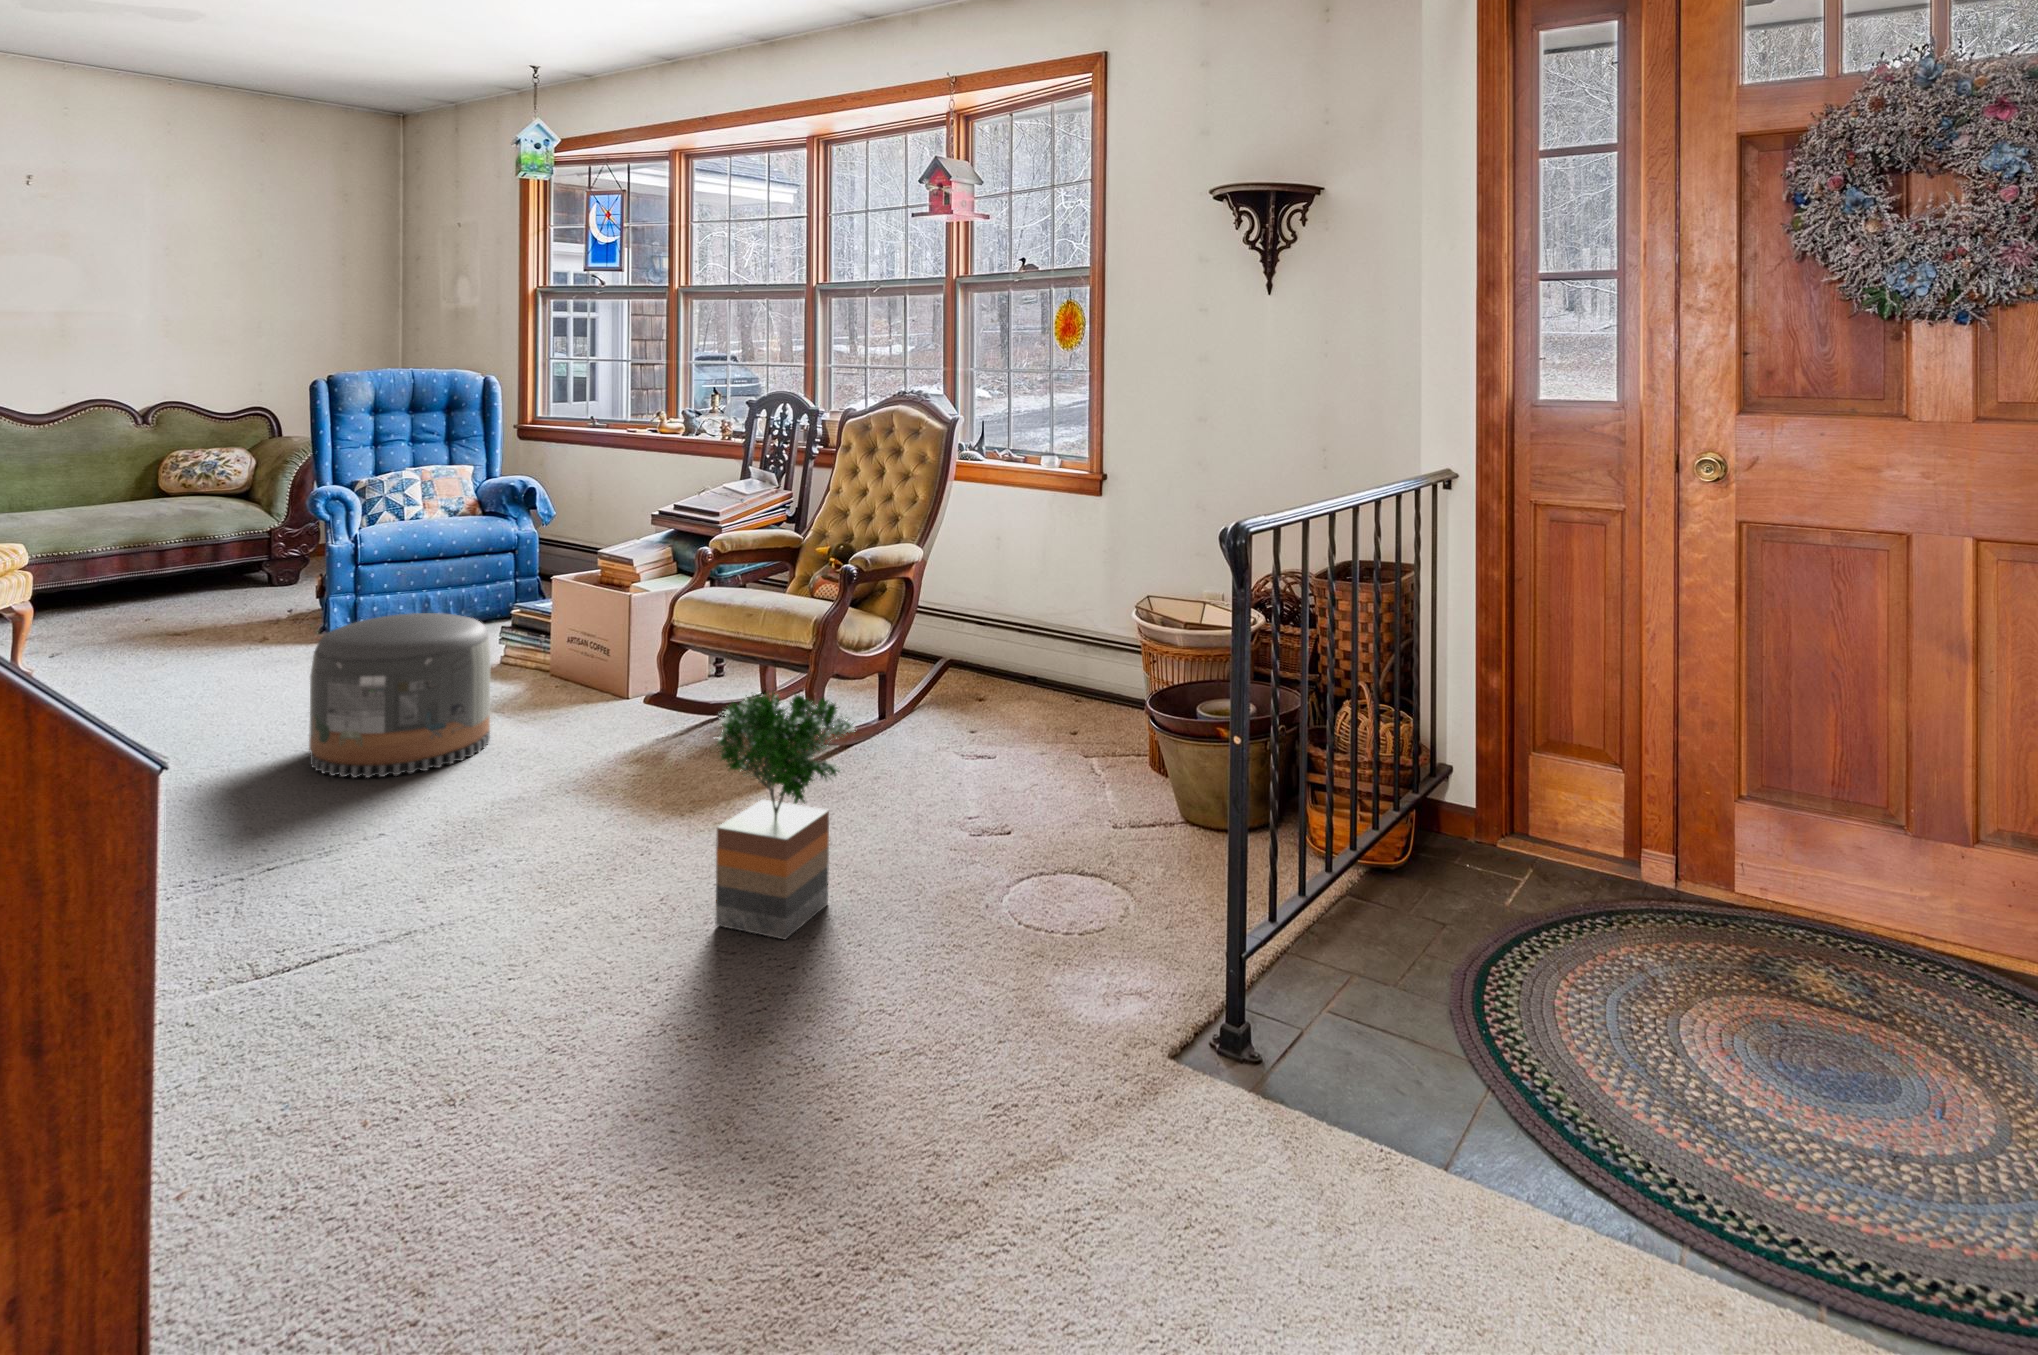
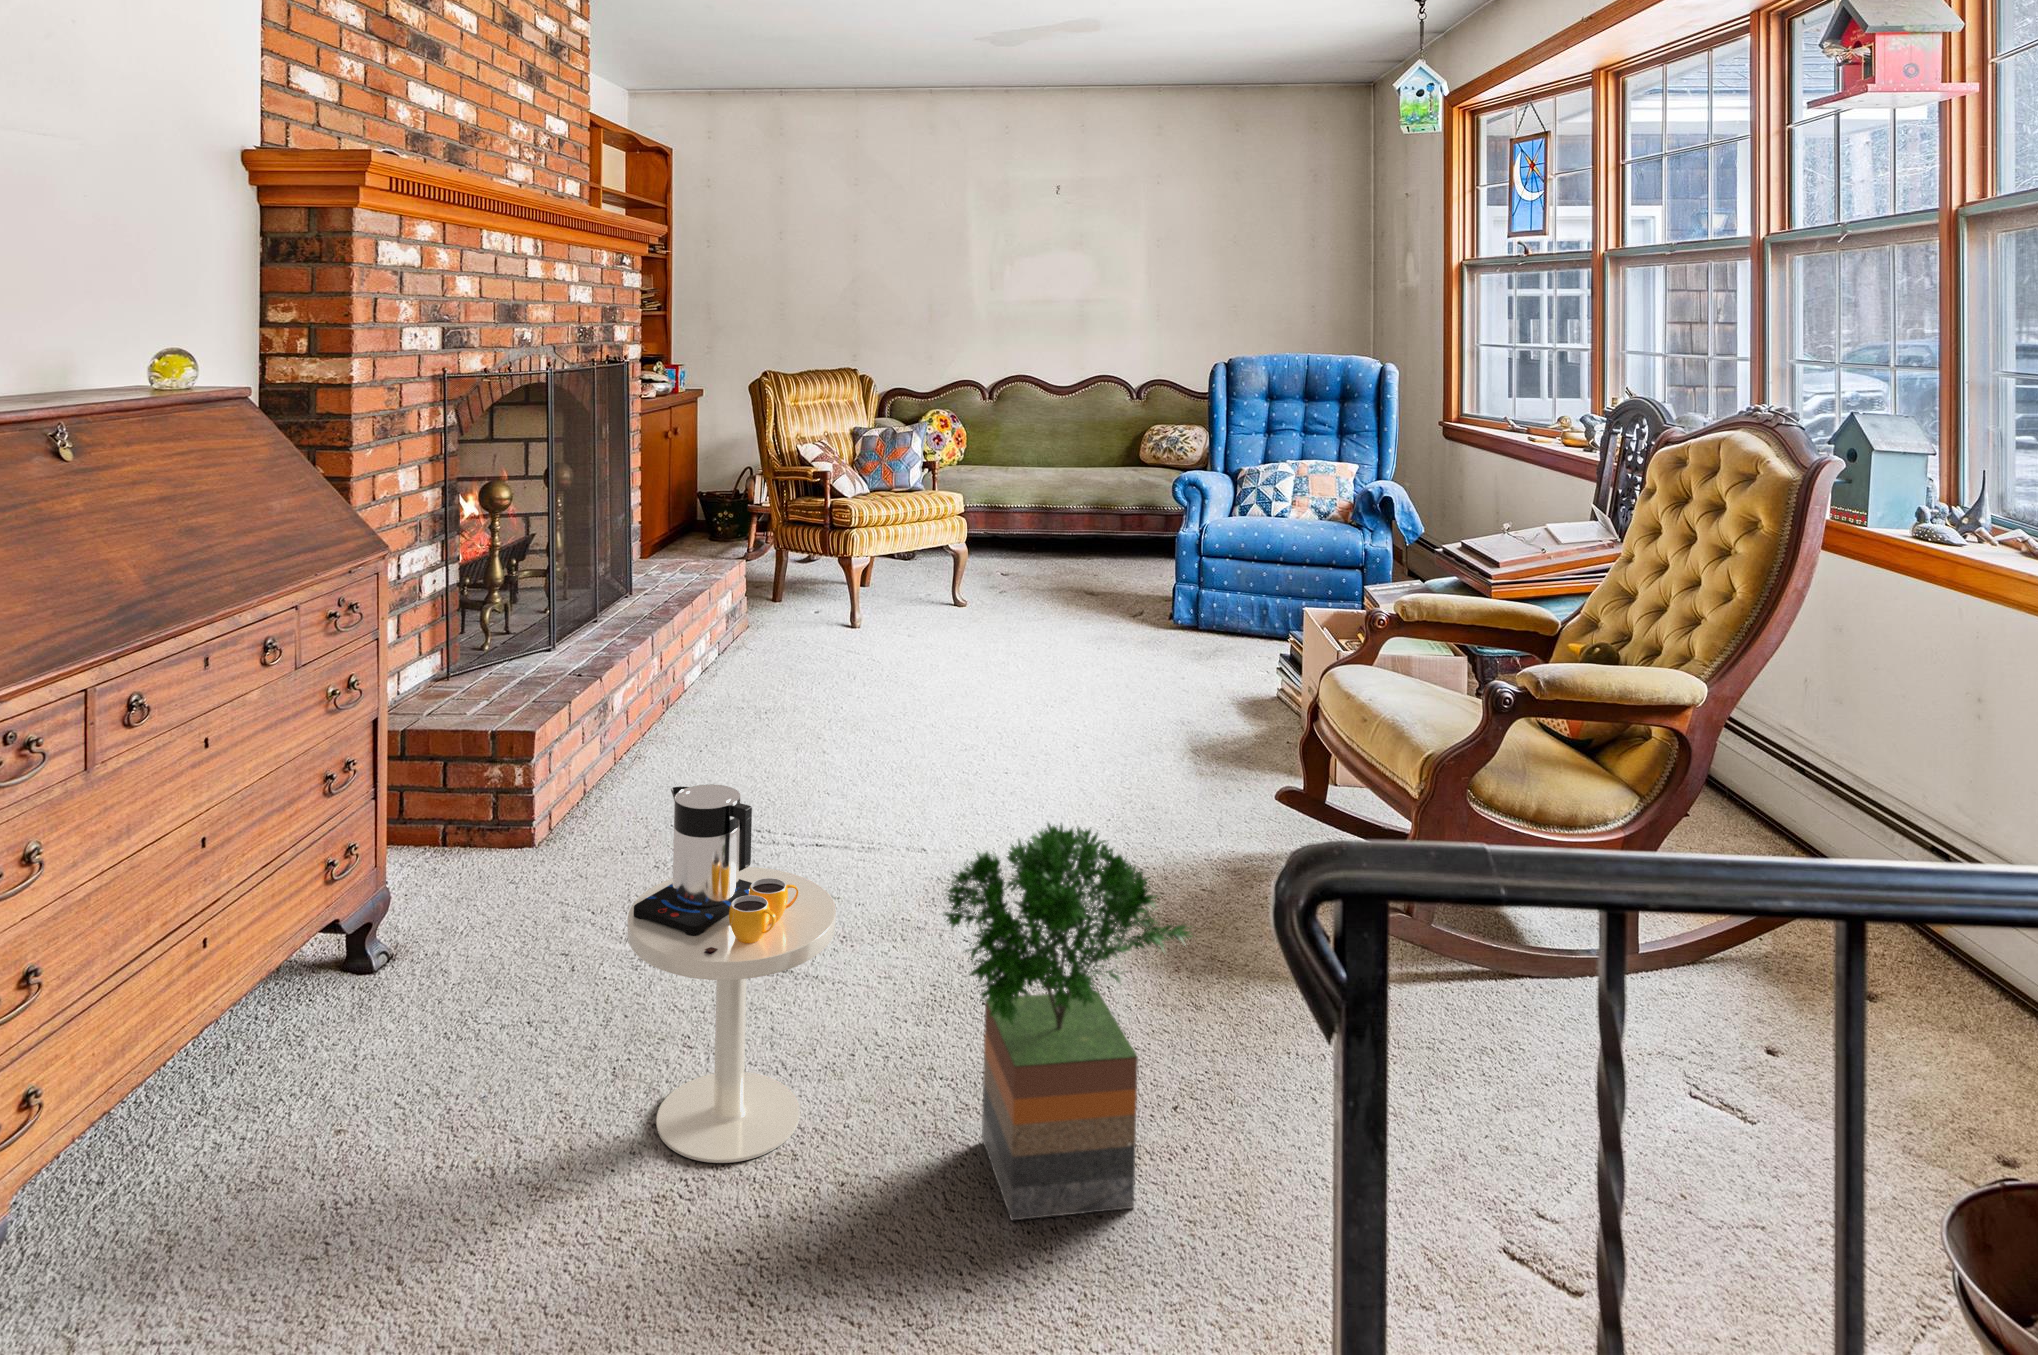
pouf: present [309,613,491,778] -> none [976,612,1156,795]
side table: none [457,747,635,1037] -> present [628,784,836,1163]

